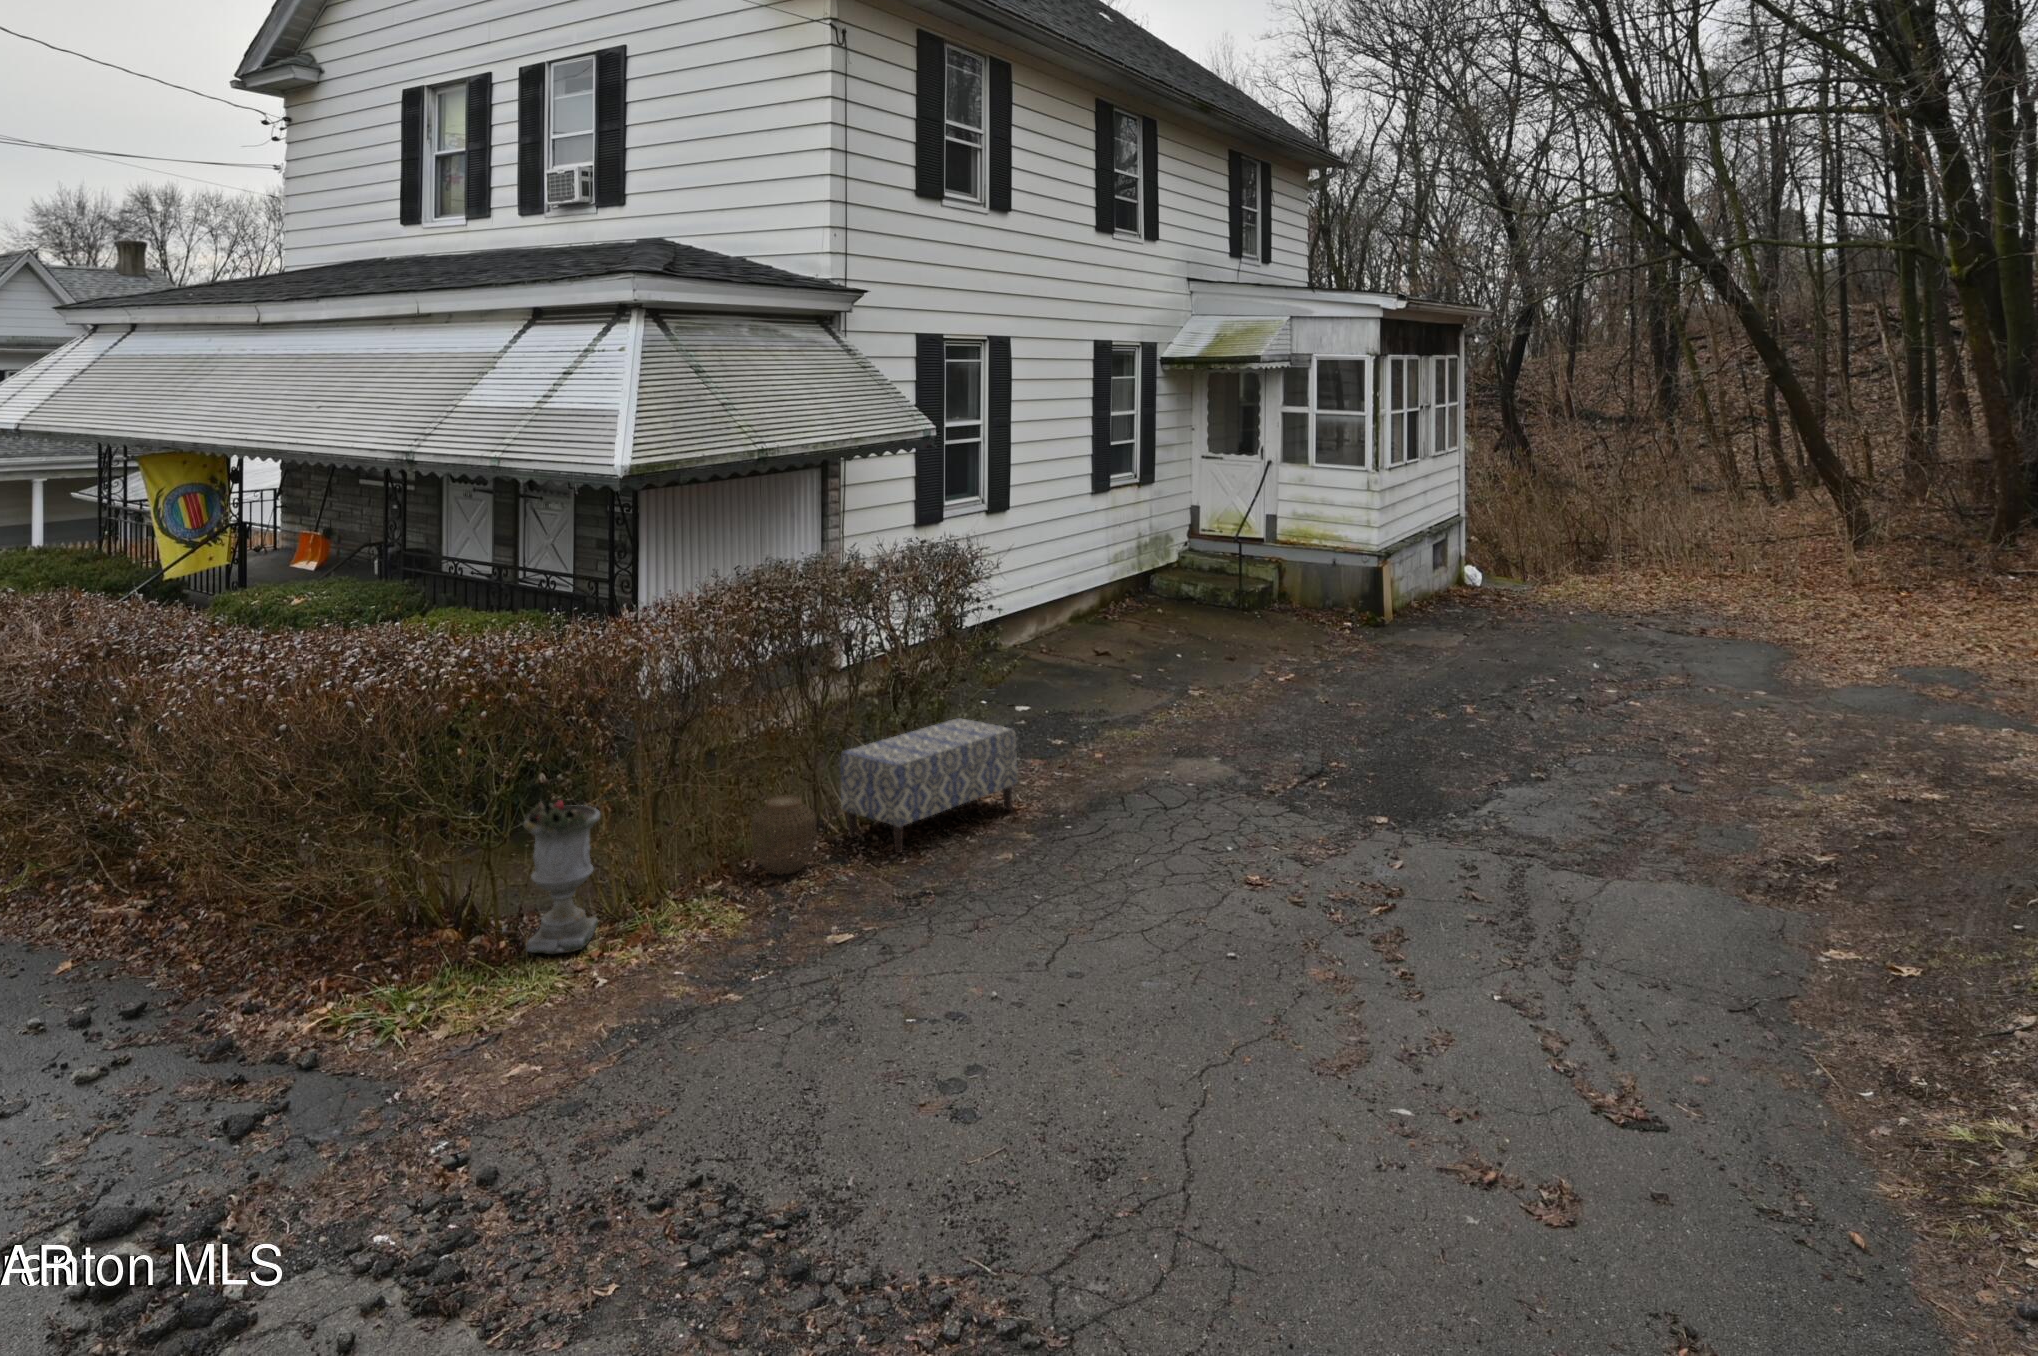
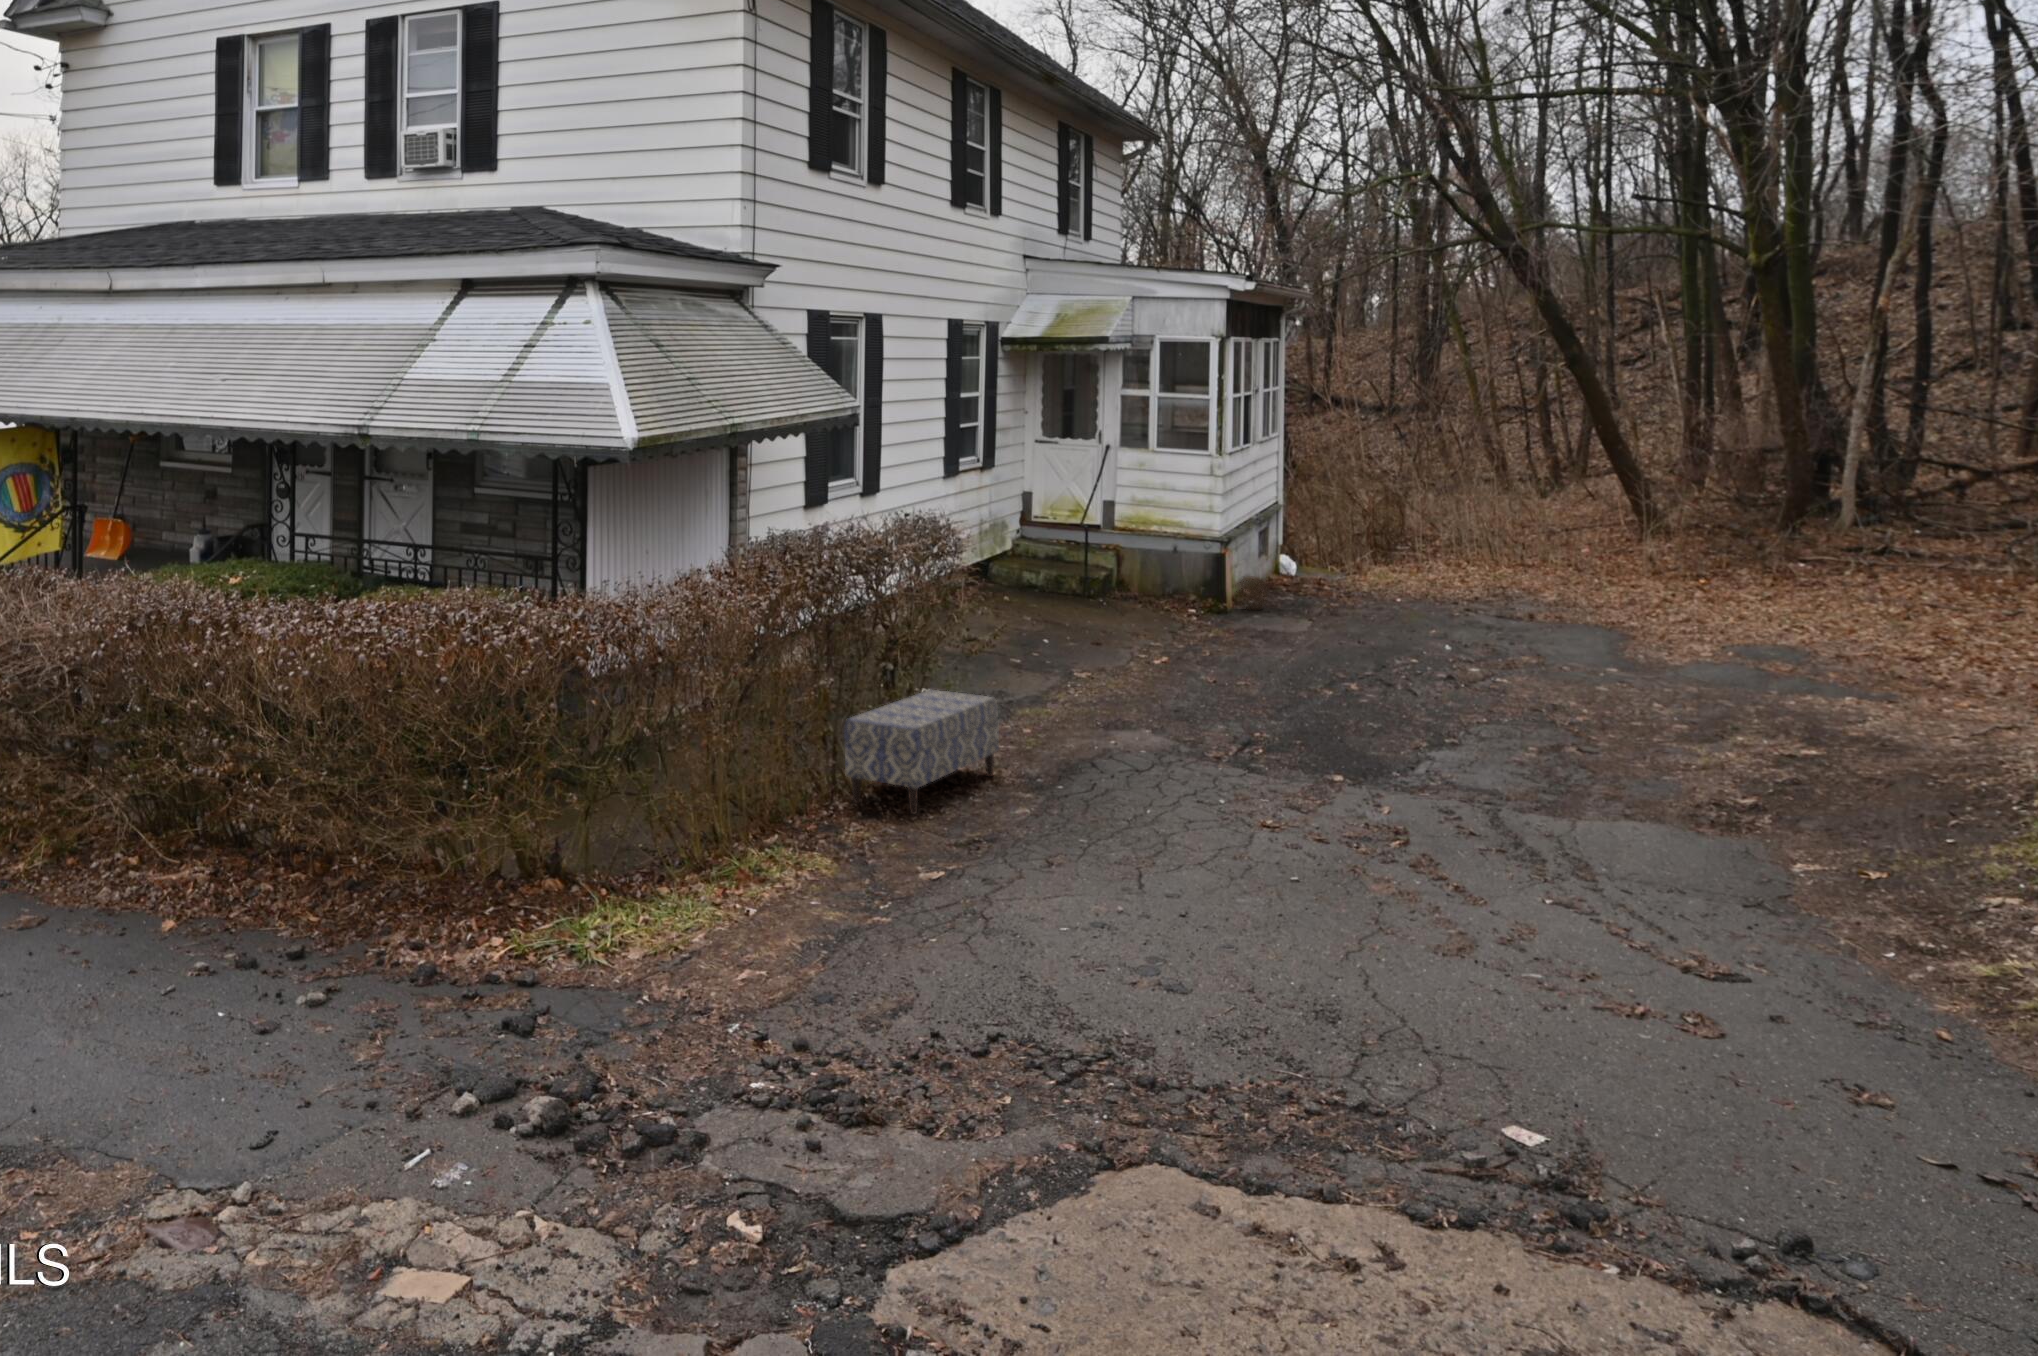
woven basket: present [752,795,817,874] -> present [1236,576,1268,610]
planter: present [524,800,600,954] -> none [616,757,690,904]

